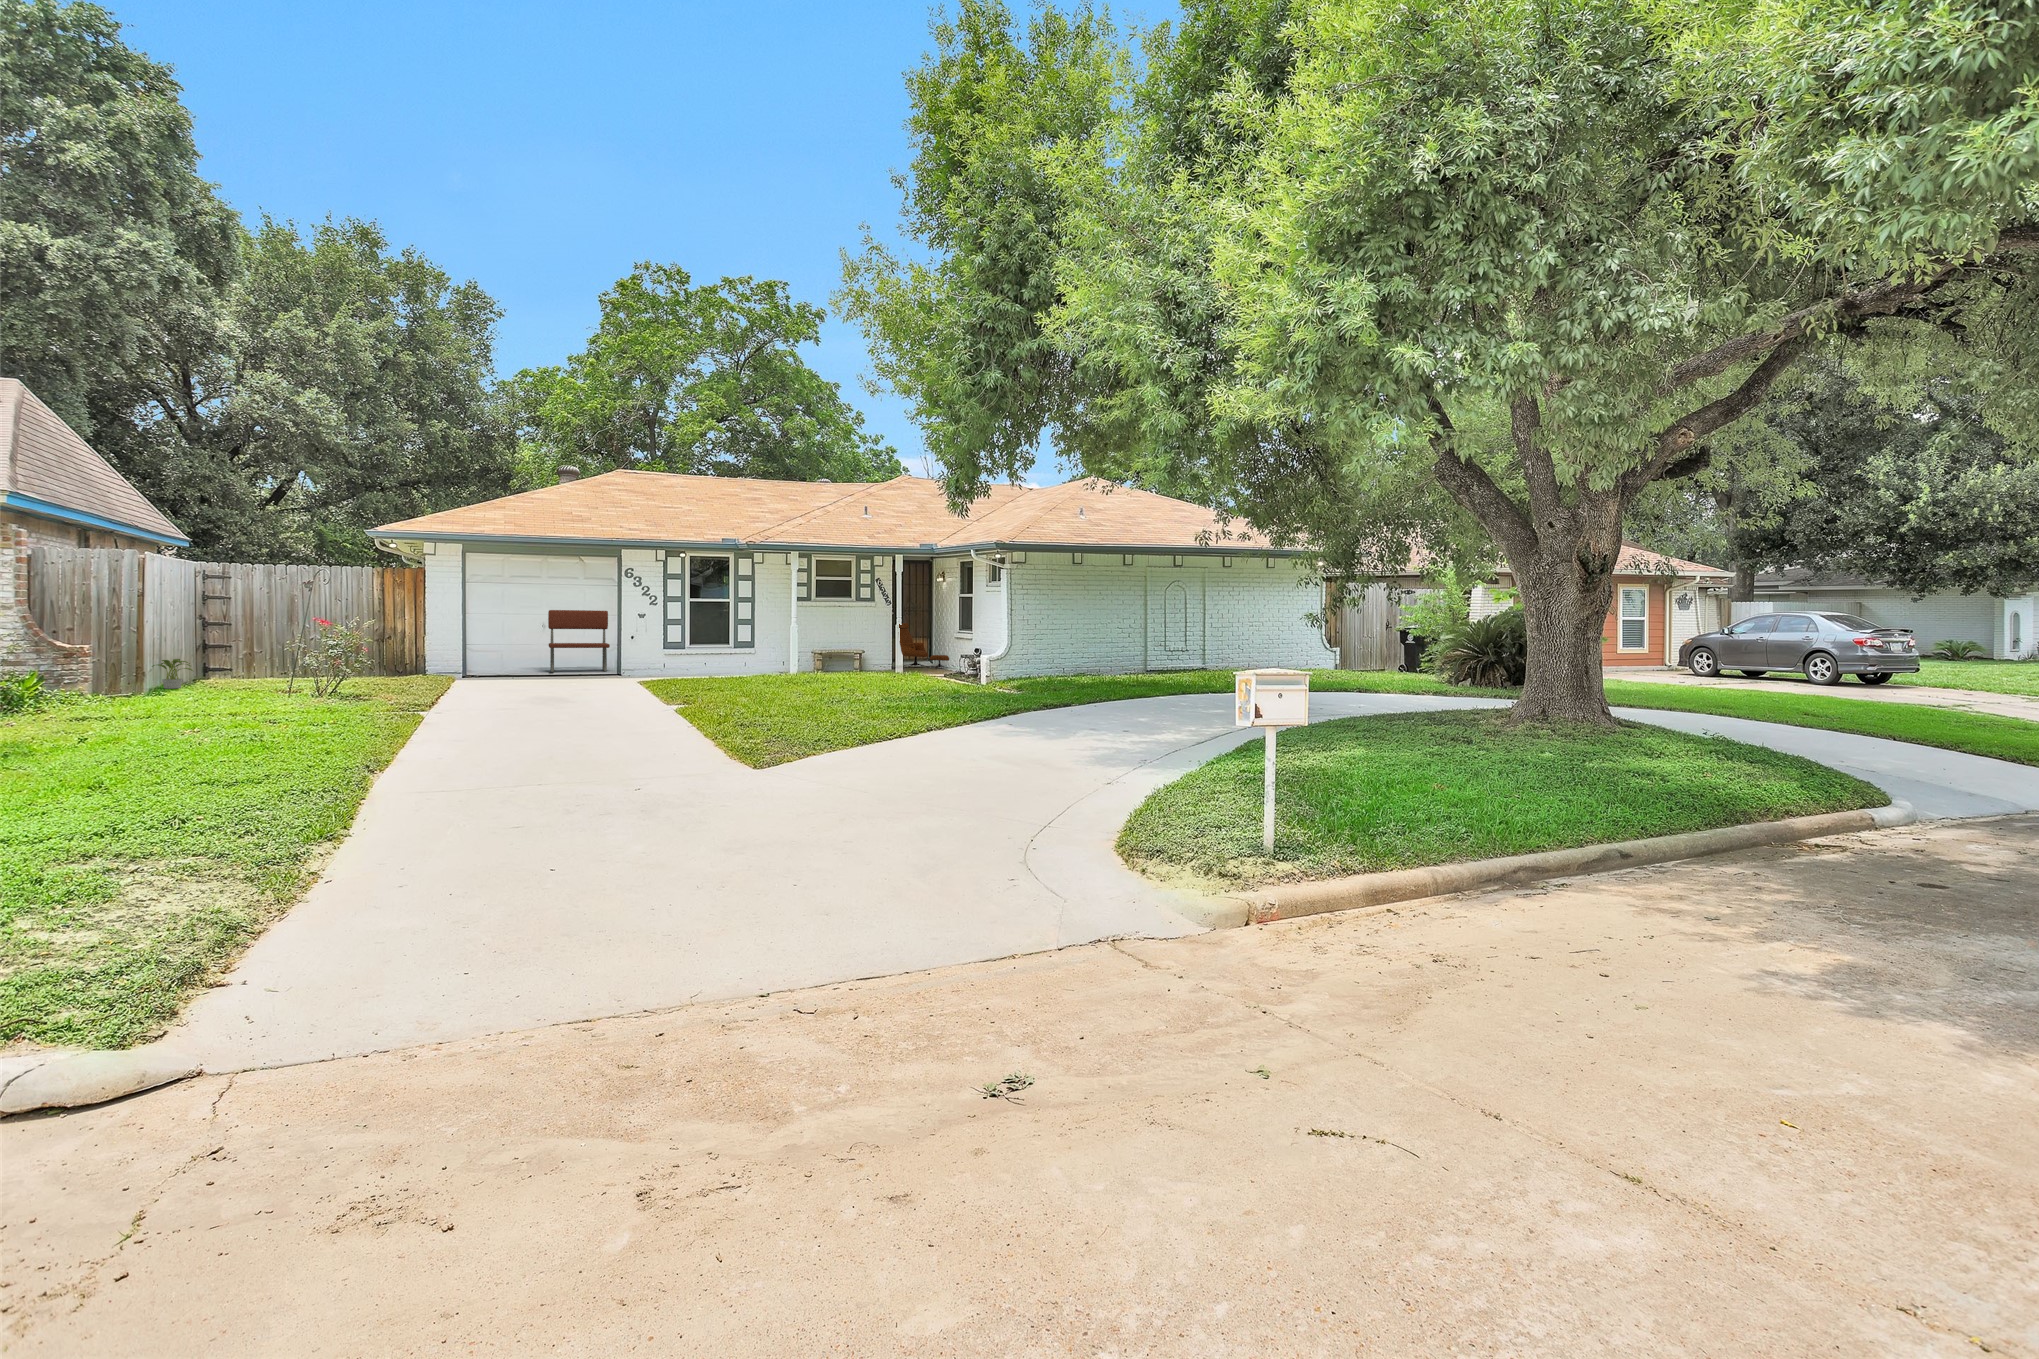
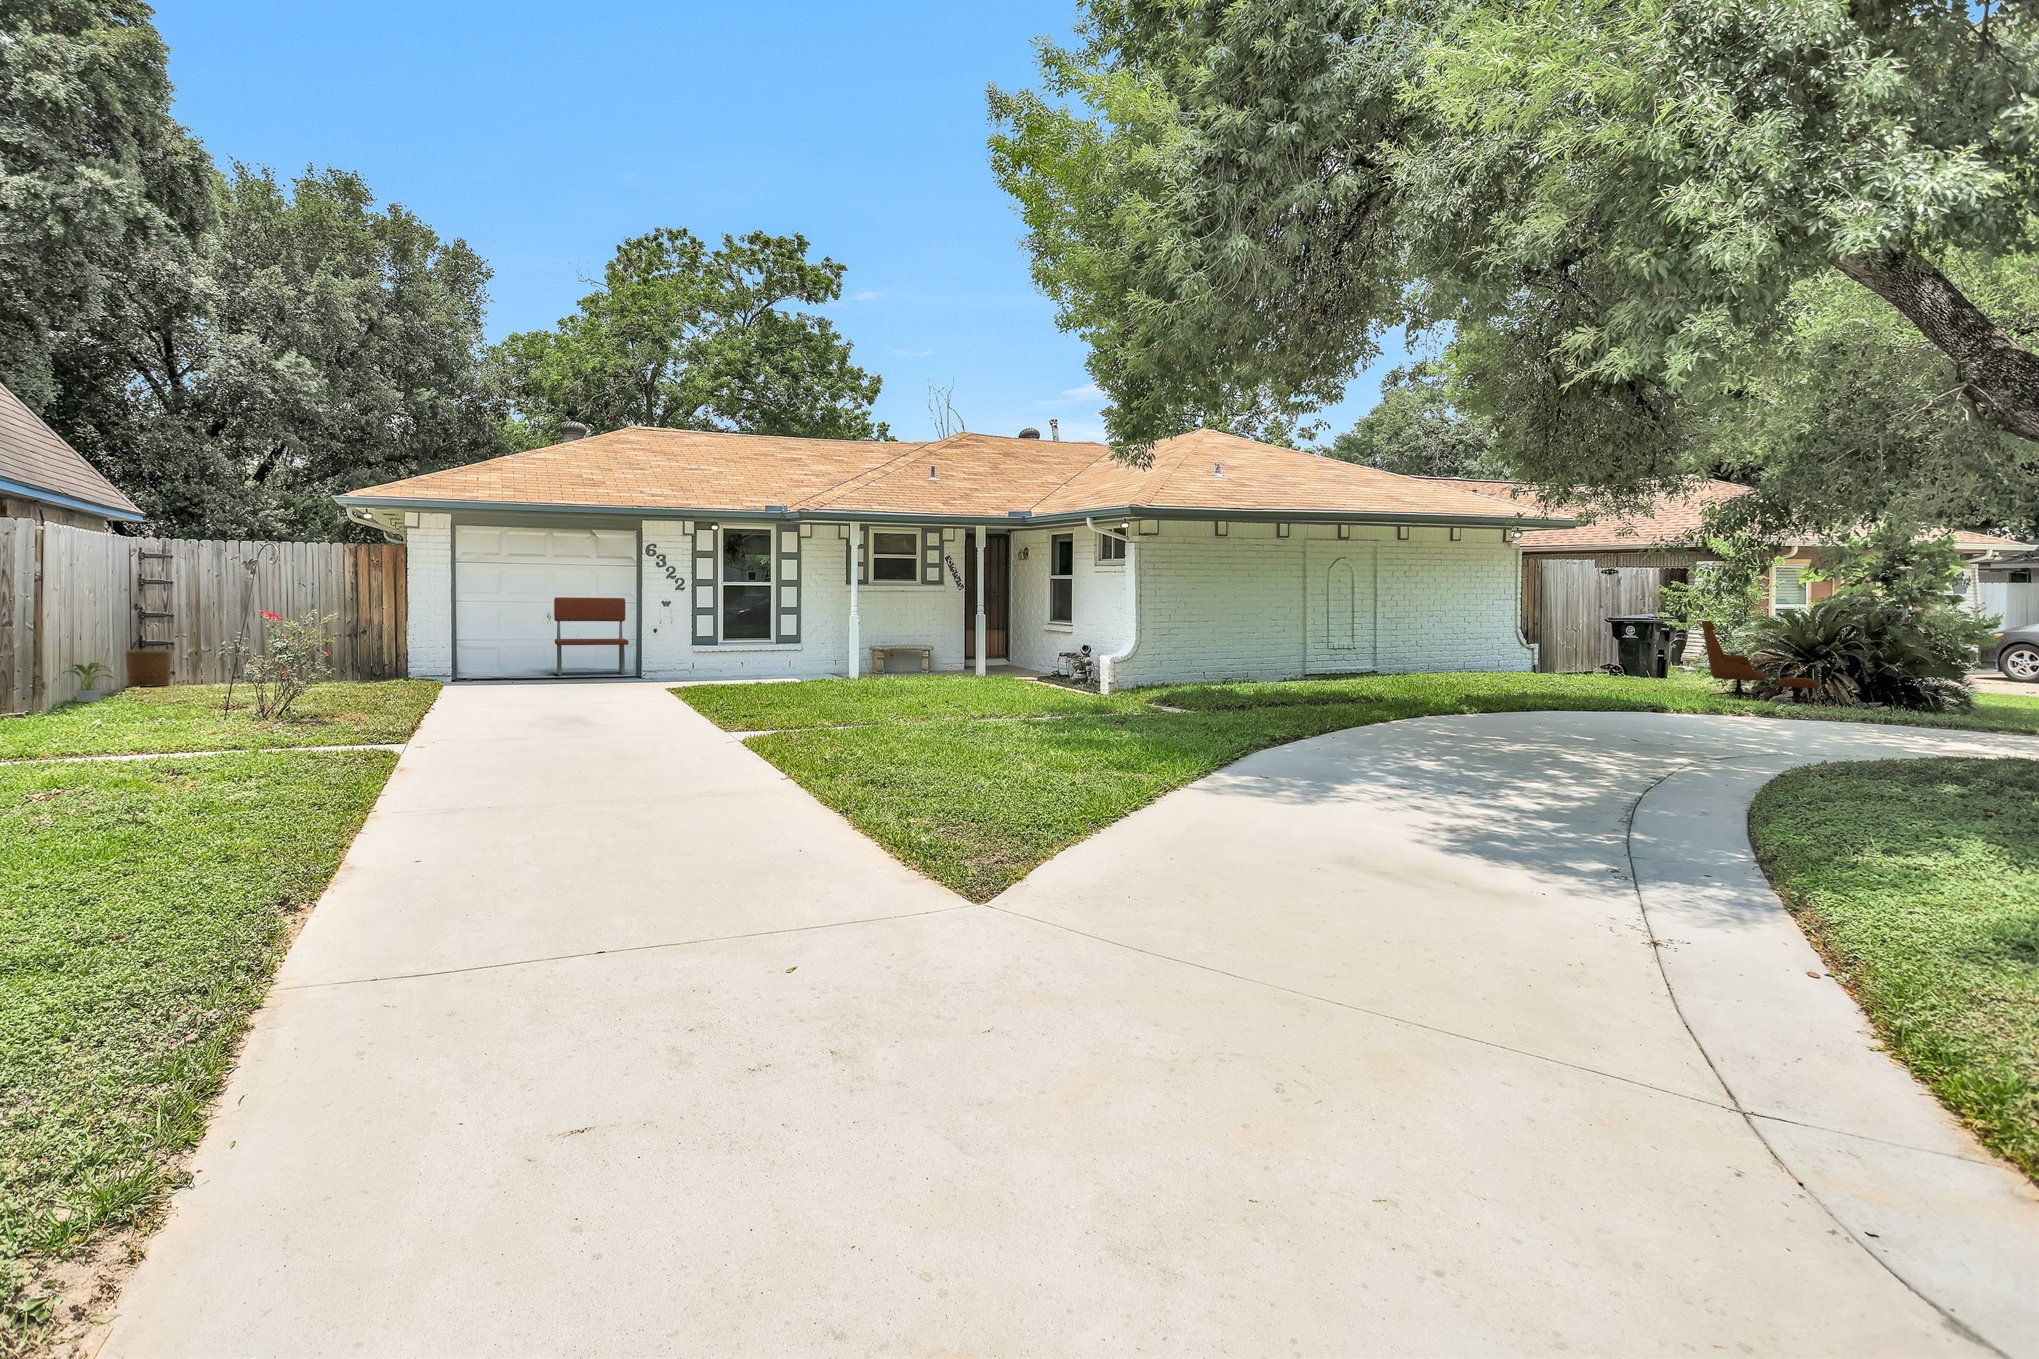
lounge chair: present [899,623,949,668] -> present [1702,621,1820,702]
woven basket: none [193,650,231,679] -> present [126,649,172,686]

